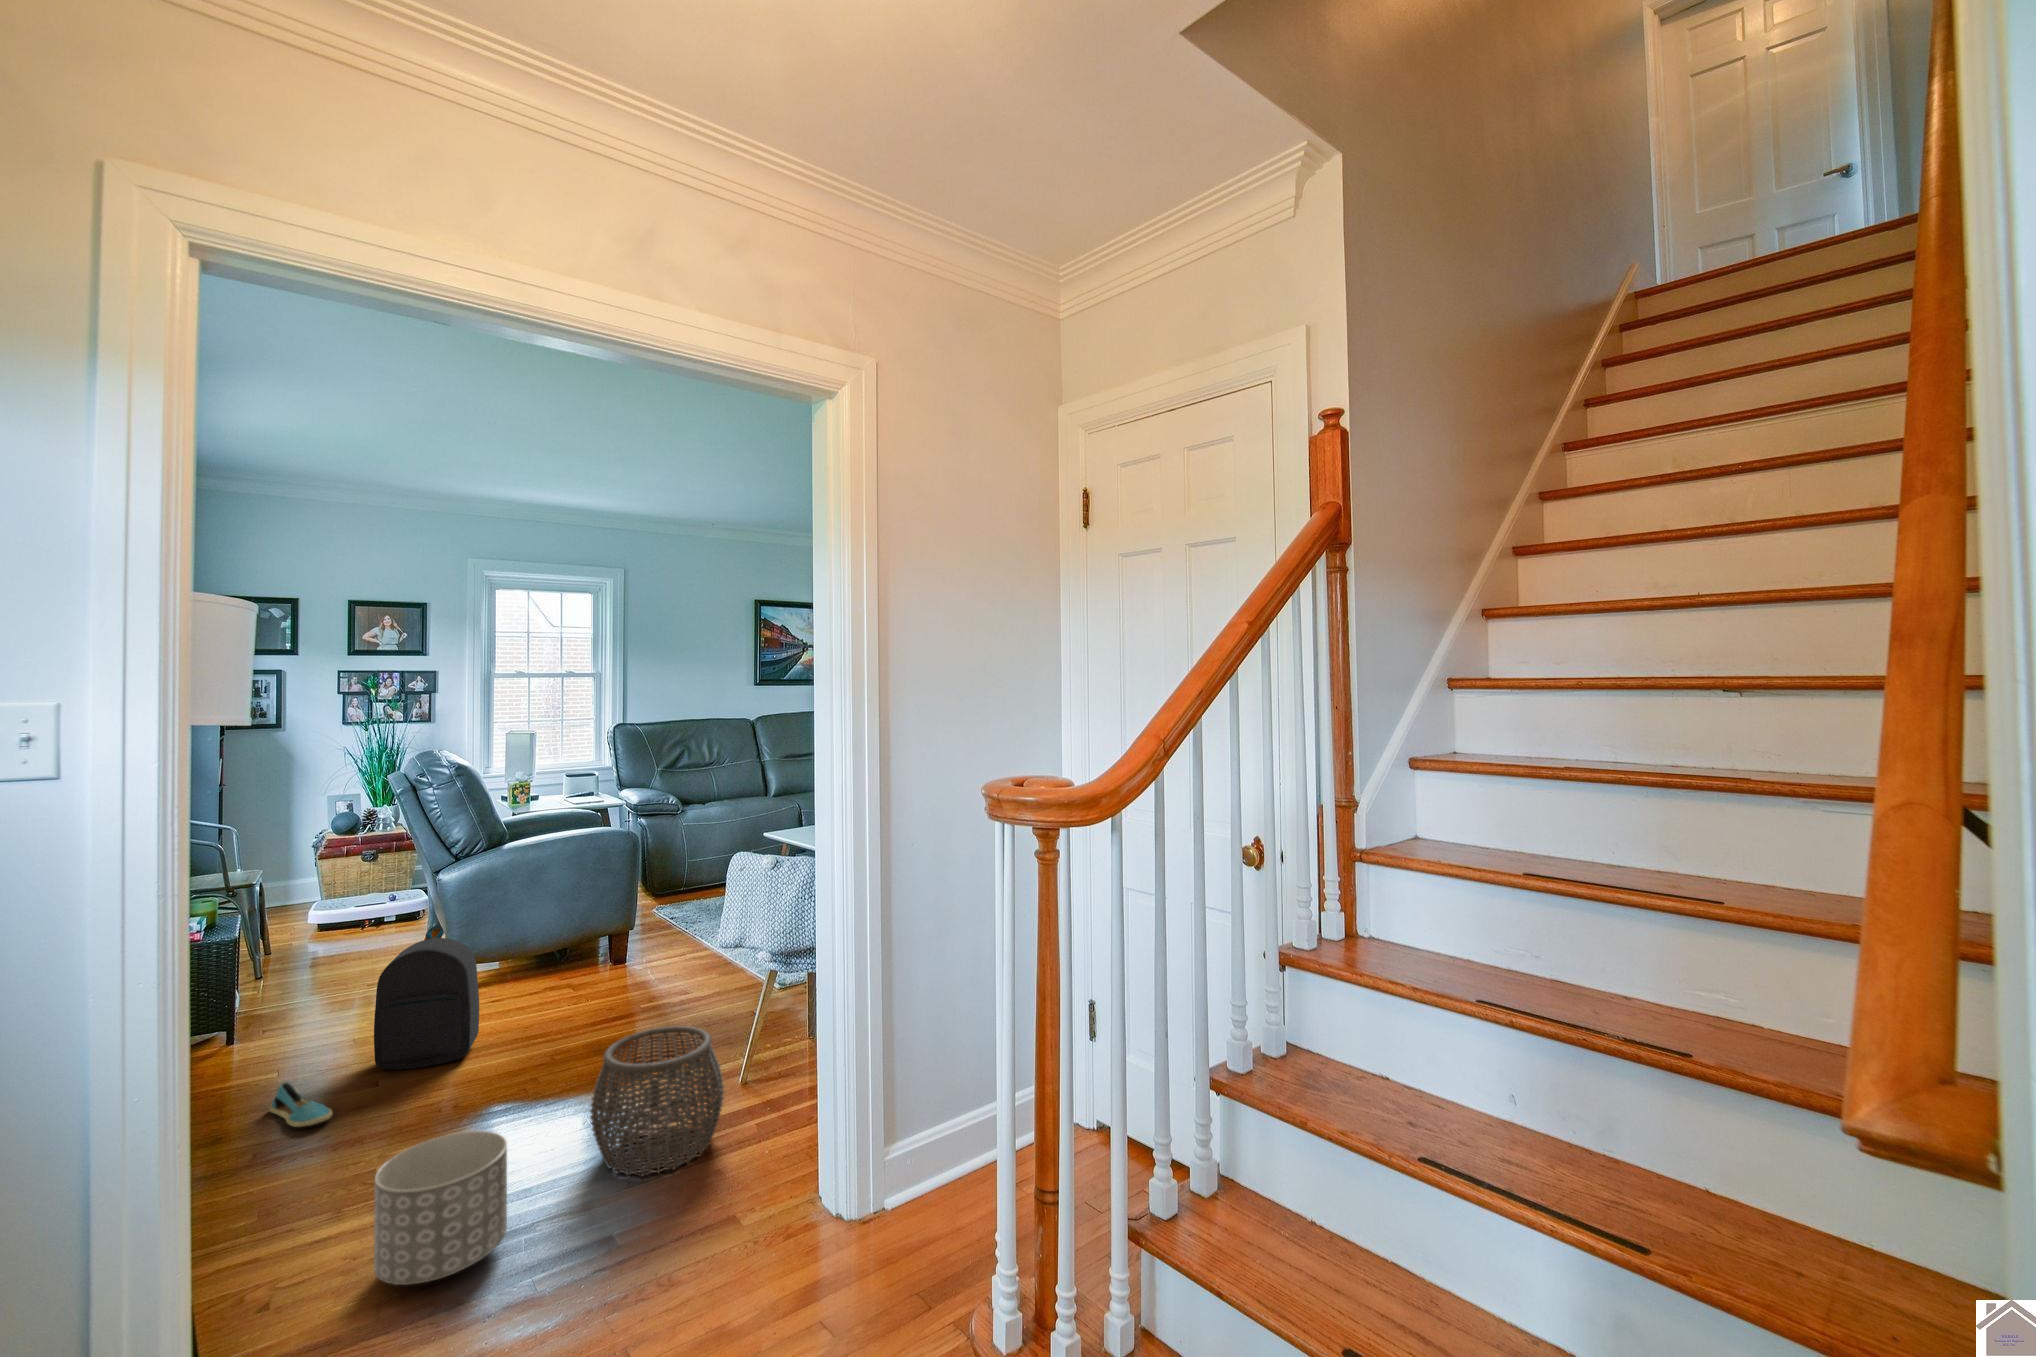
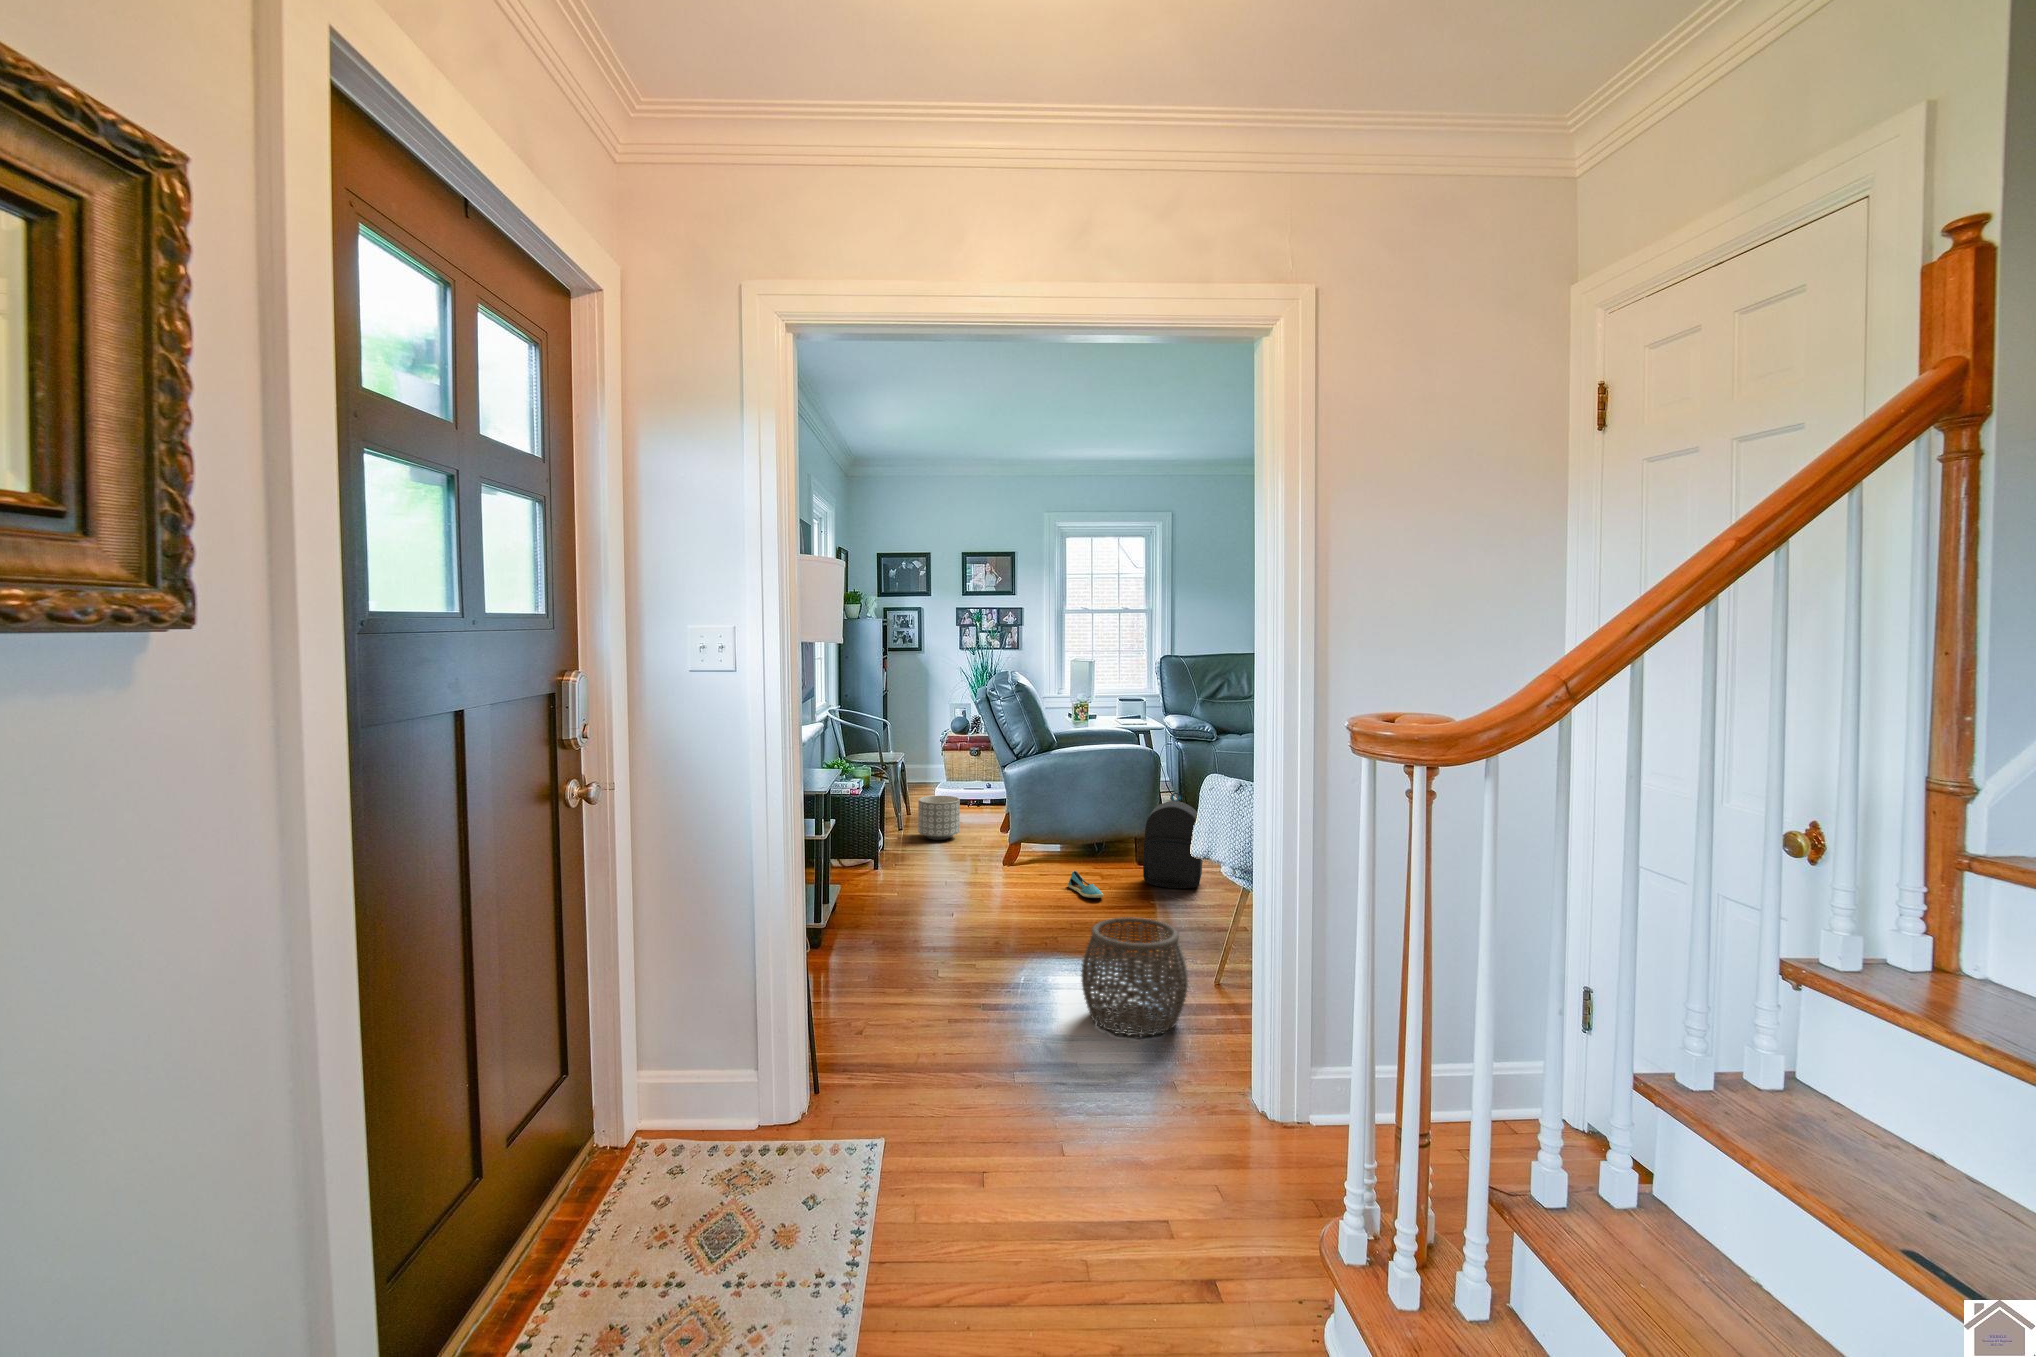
backpack: present [374,926,479,1069] -> present [1143,793,1203,888]
shoe: present [269,1082,332,1127] -> present [1067,871,1104,898]
planter: present [374,1131,507,1285] -> present [918,796,960,840]

